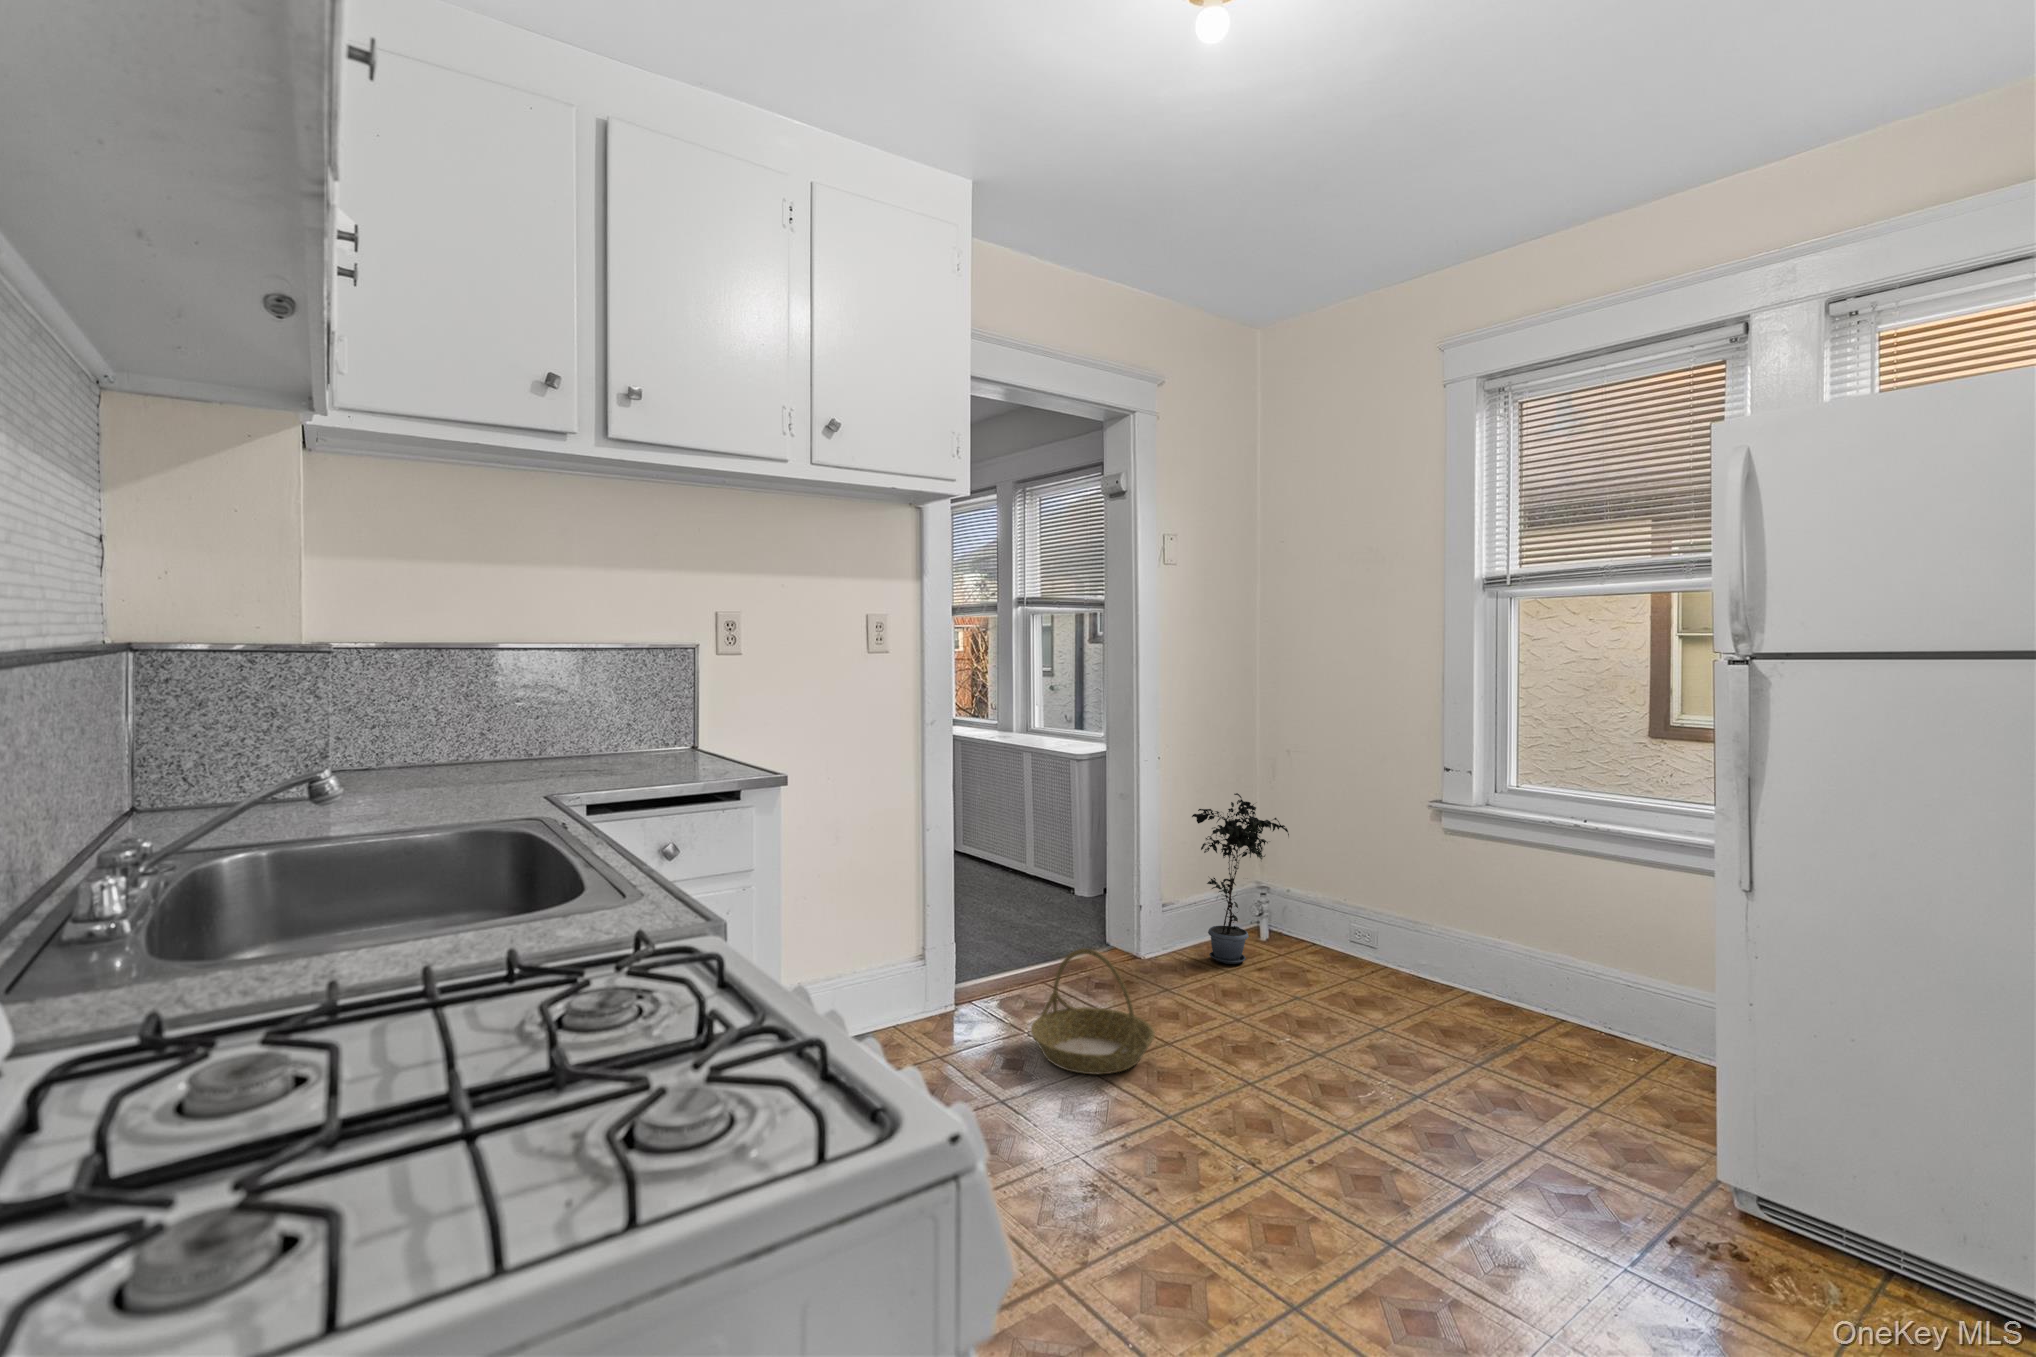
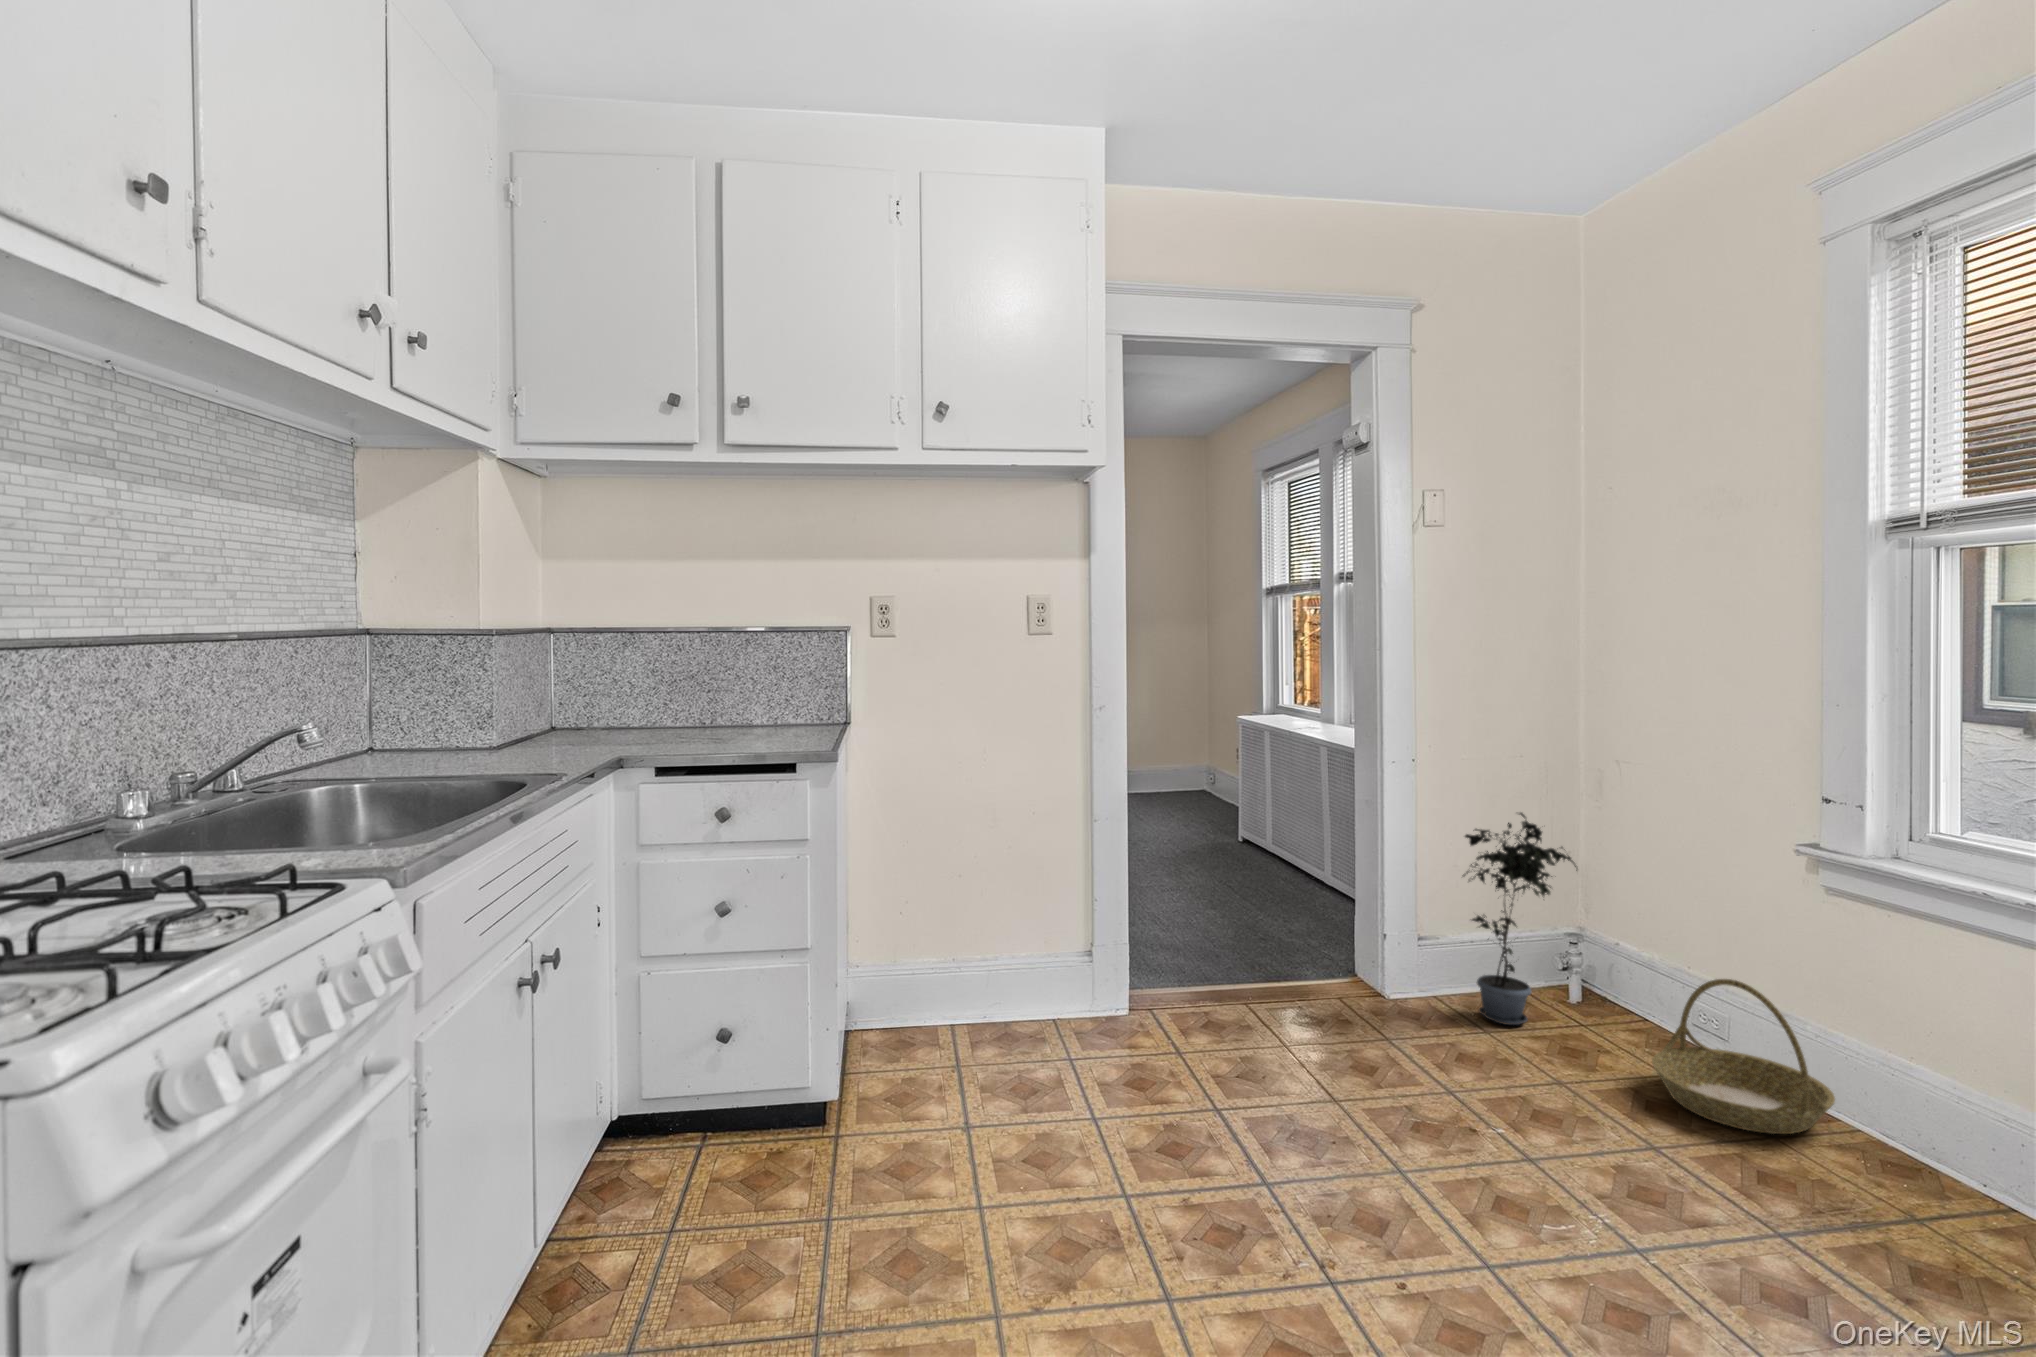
basket: present [1031,948,1155,1074] -> present [1652,979,1835,1134]

